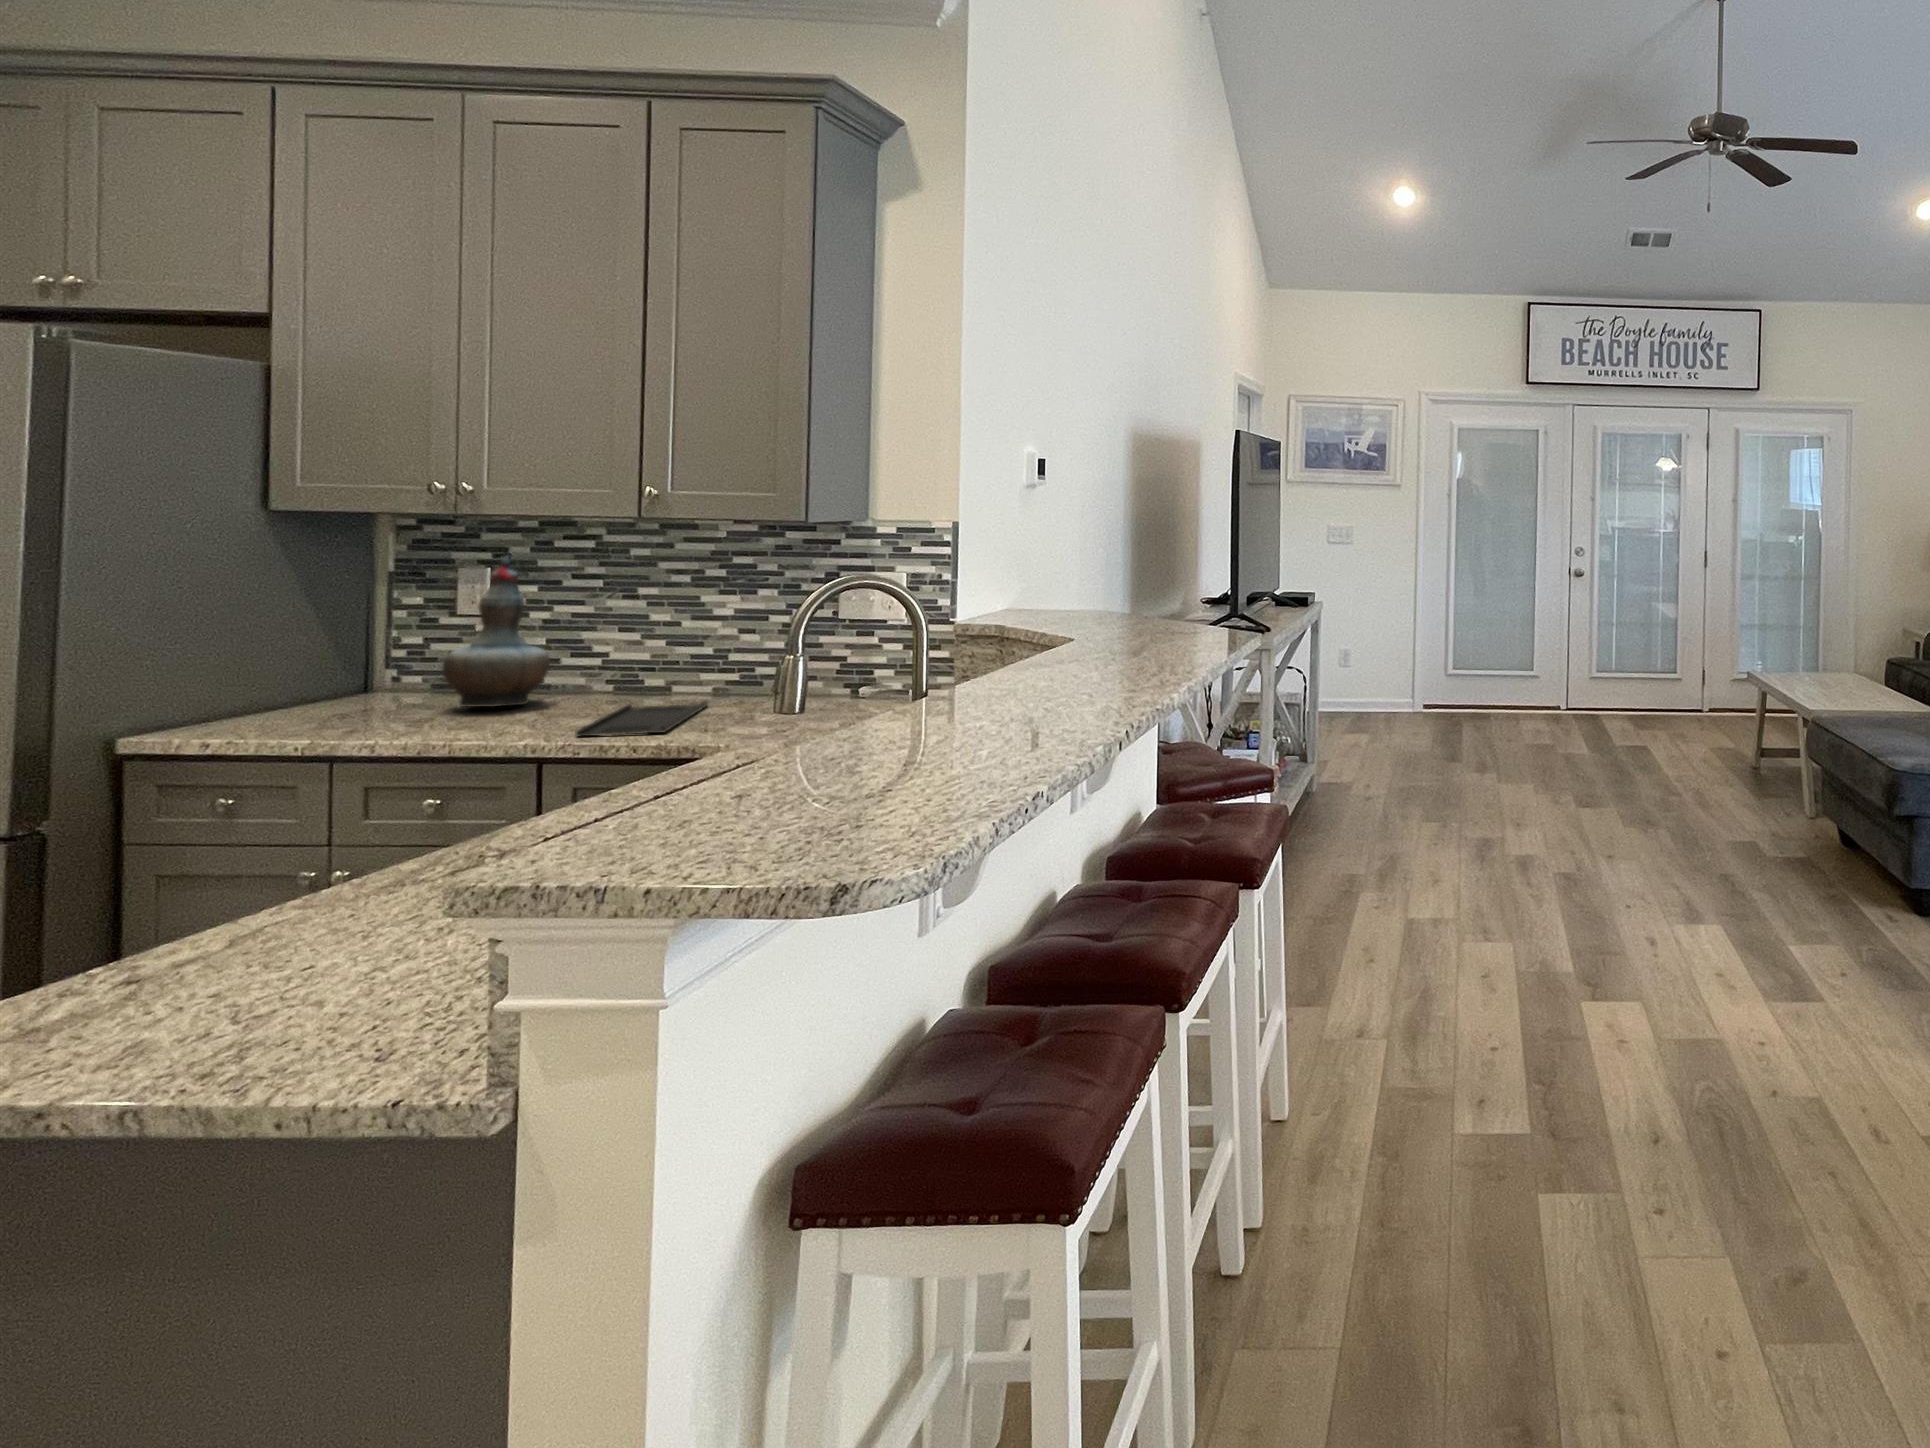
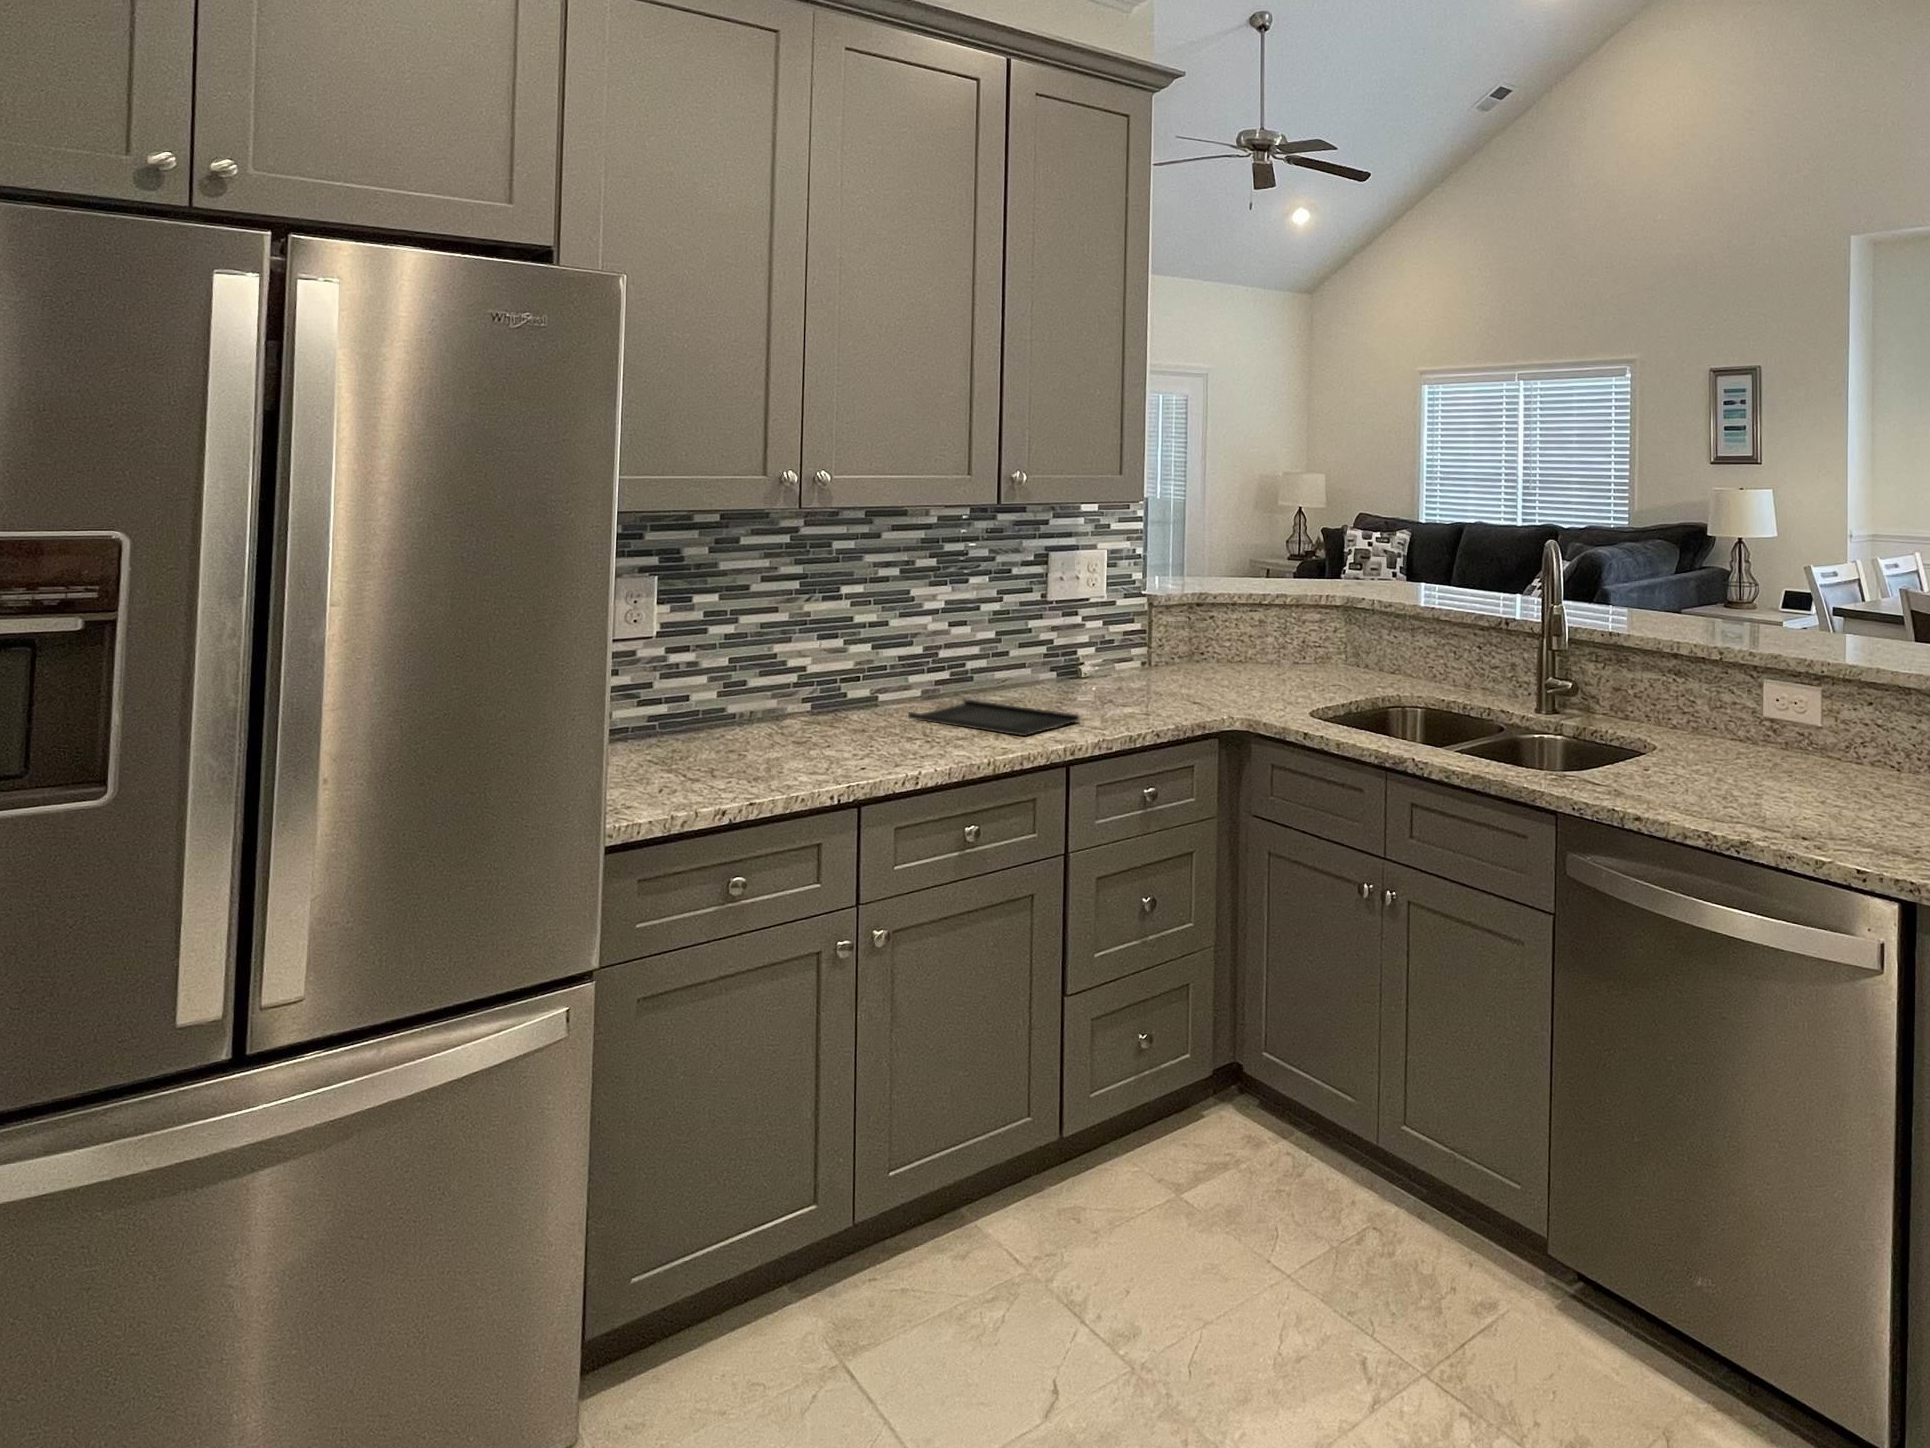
decorative vase: present [443,556,550,707] -> none [715,555,825,742]

